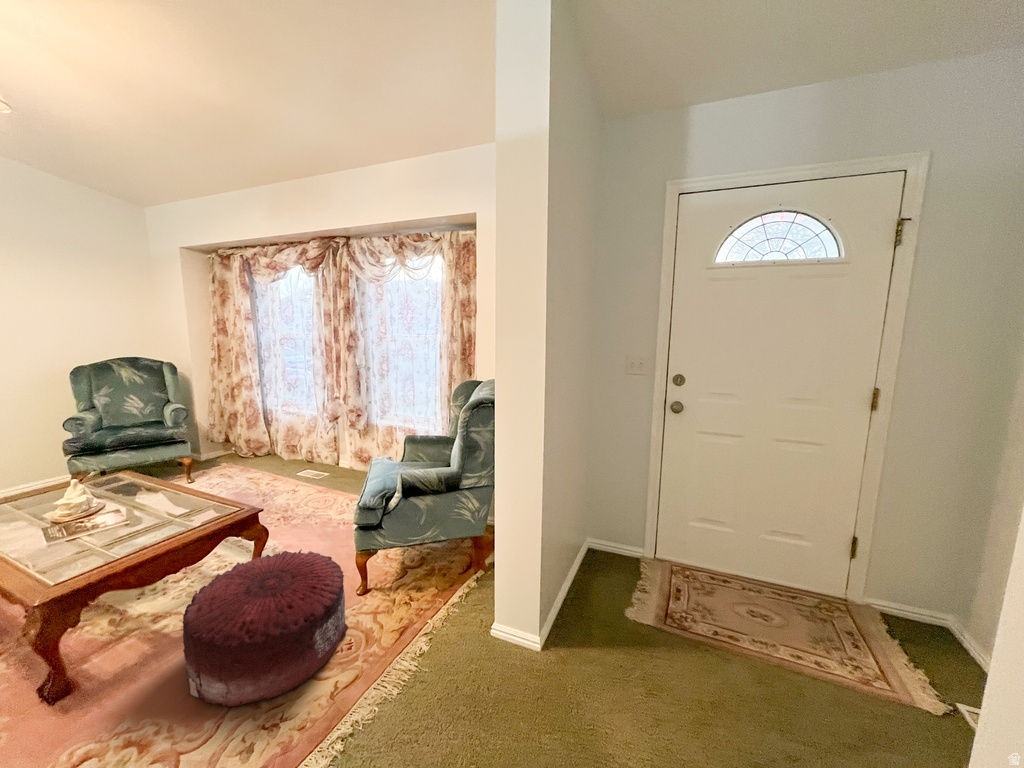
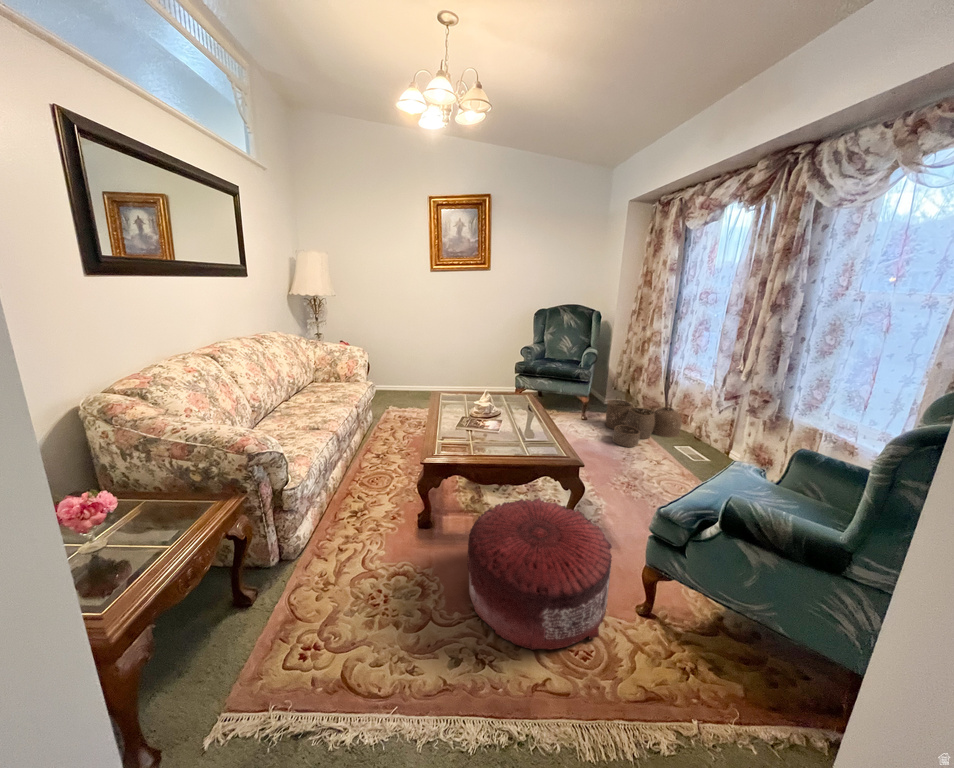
woven basket: none [212,441,294,493] -> present [605,398,682,447]

